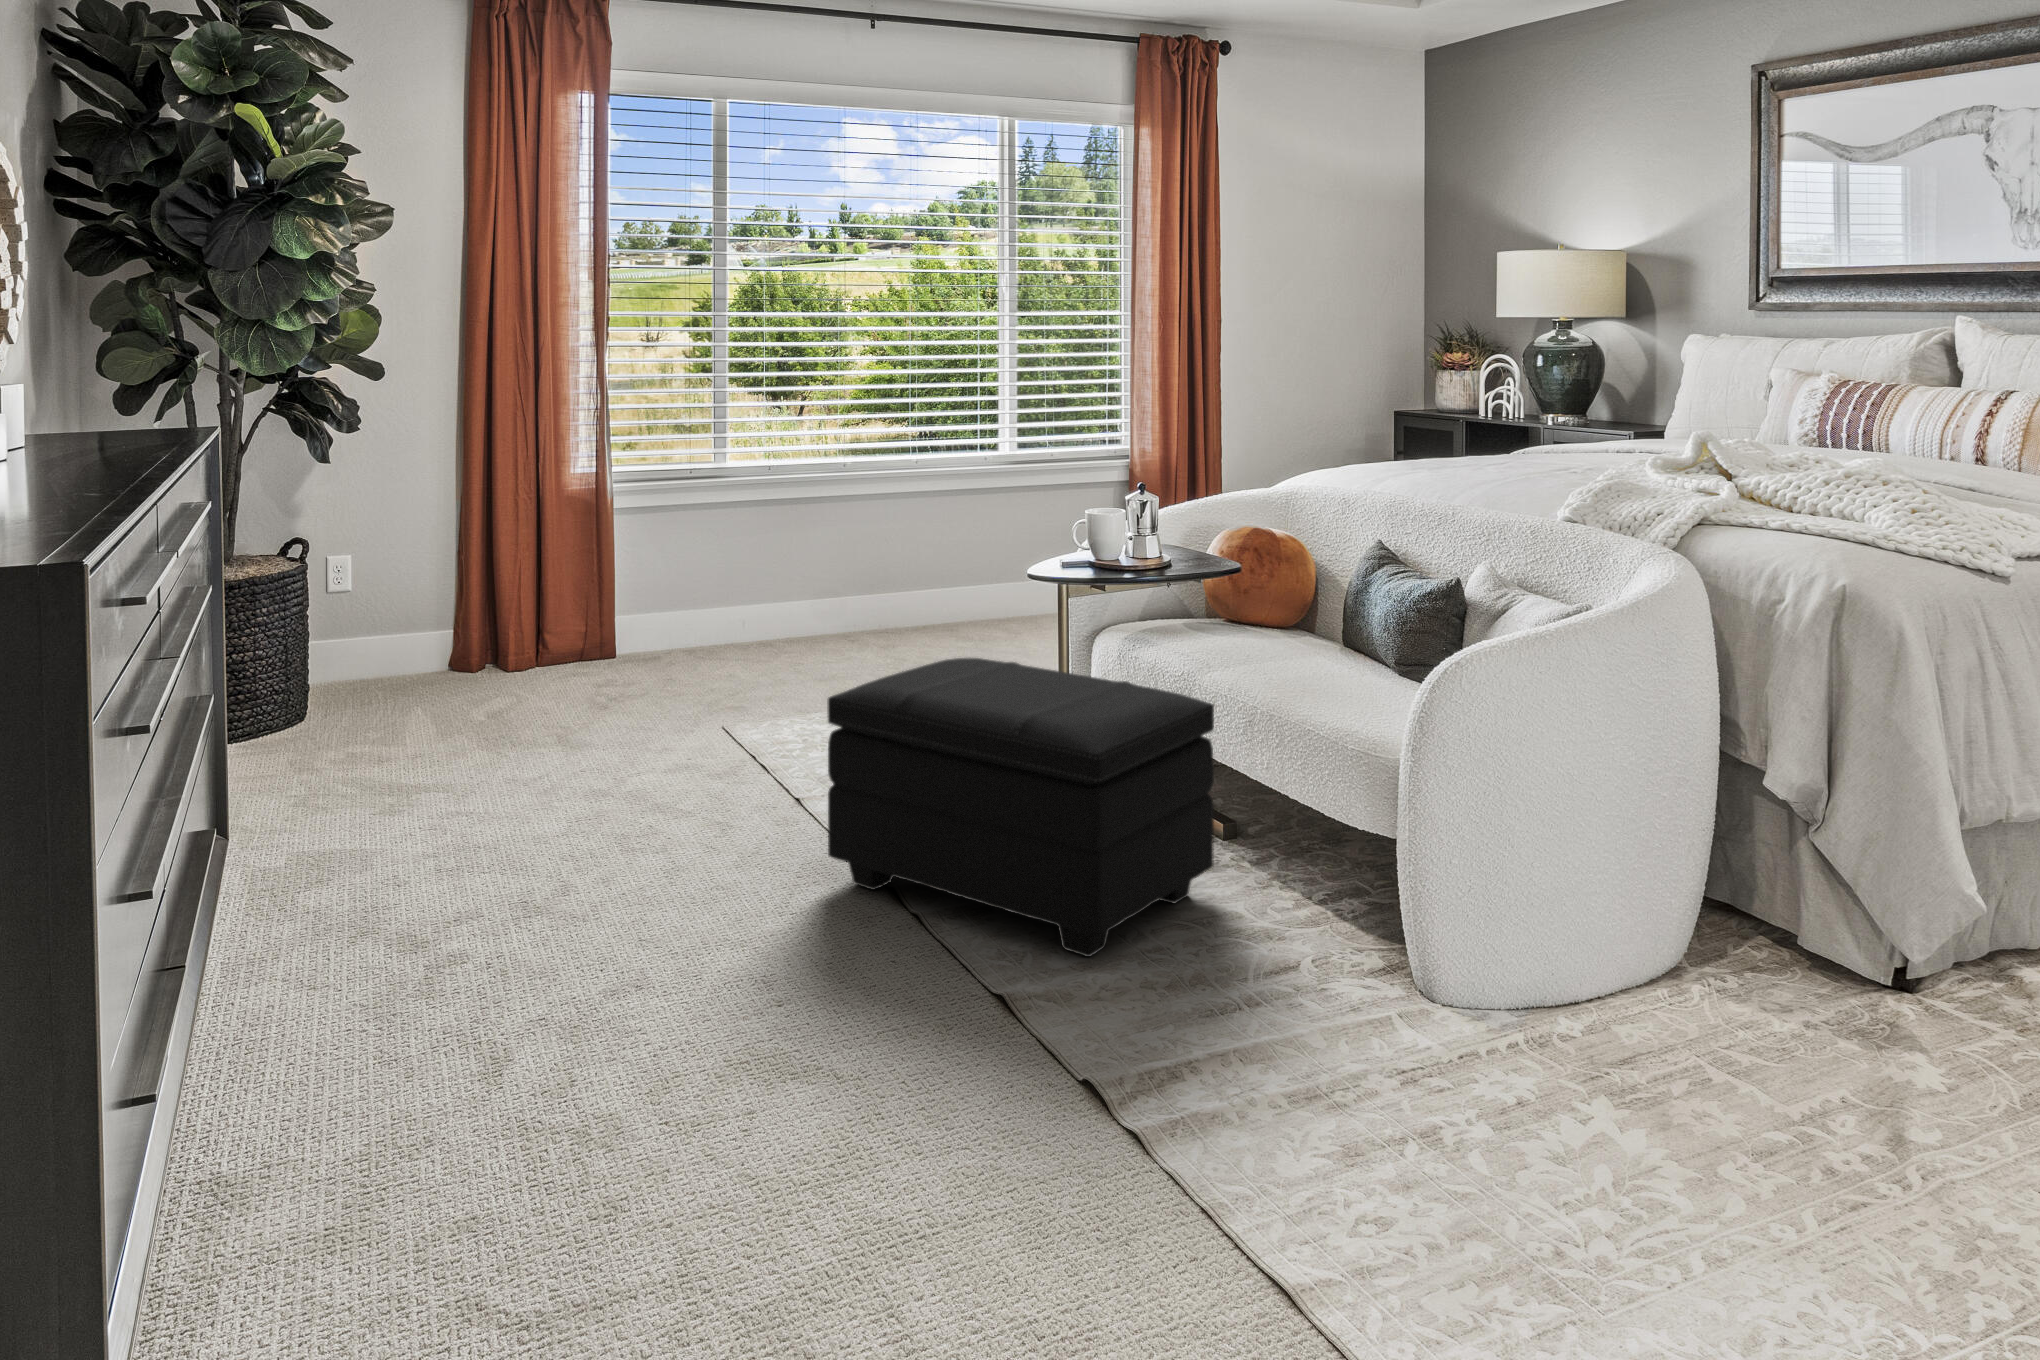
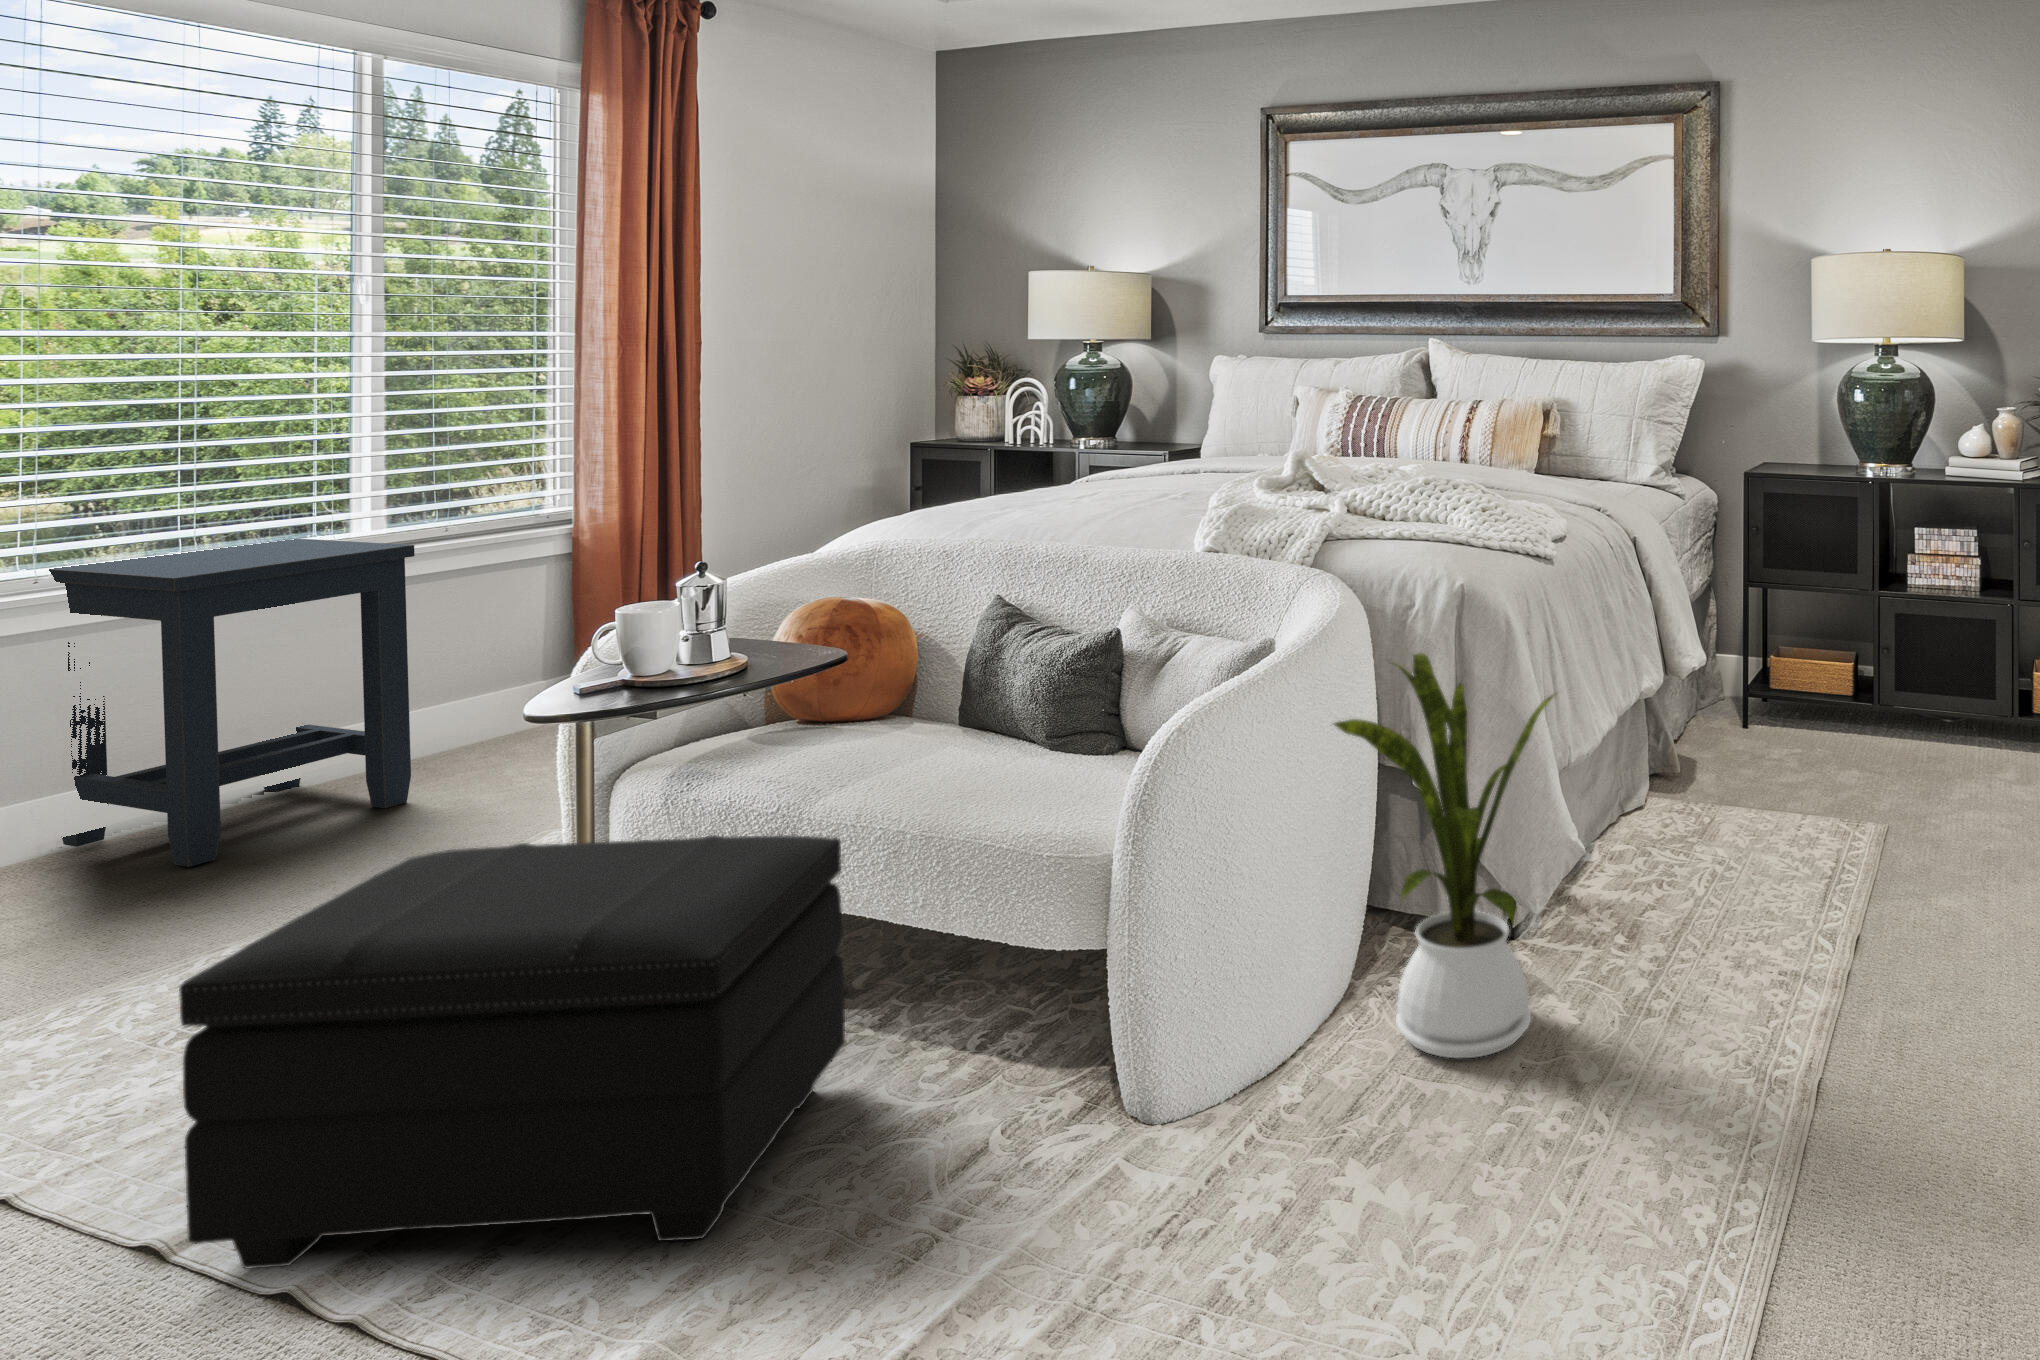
side table: none [811,448,1004,661] -> present [49,538,415,867]
house plant: none [1623,624,1922,1064] -> present [1334,653,1554,1058]

